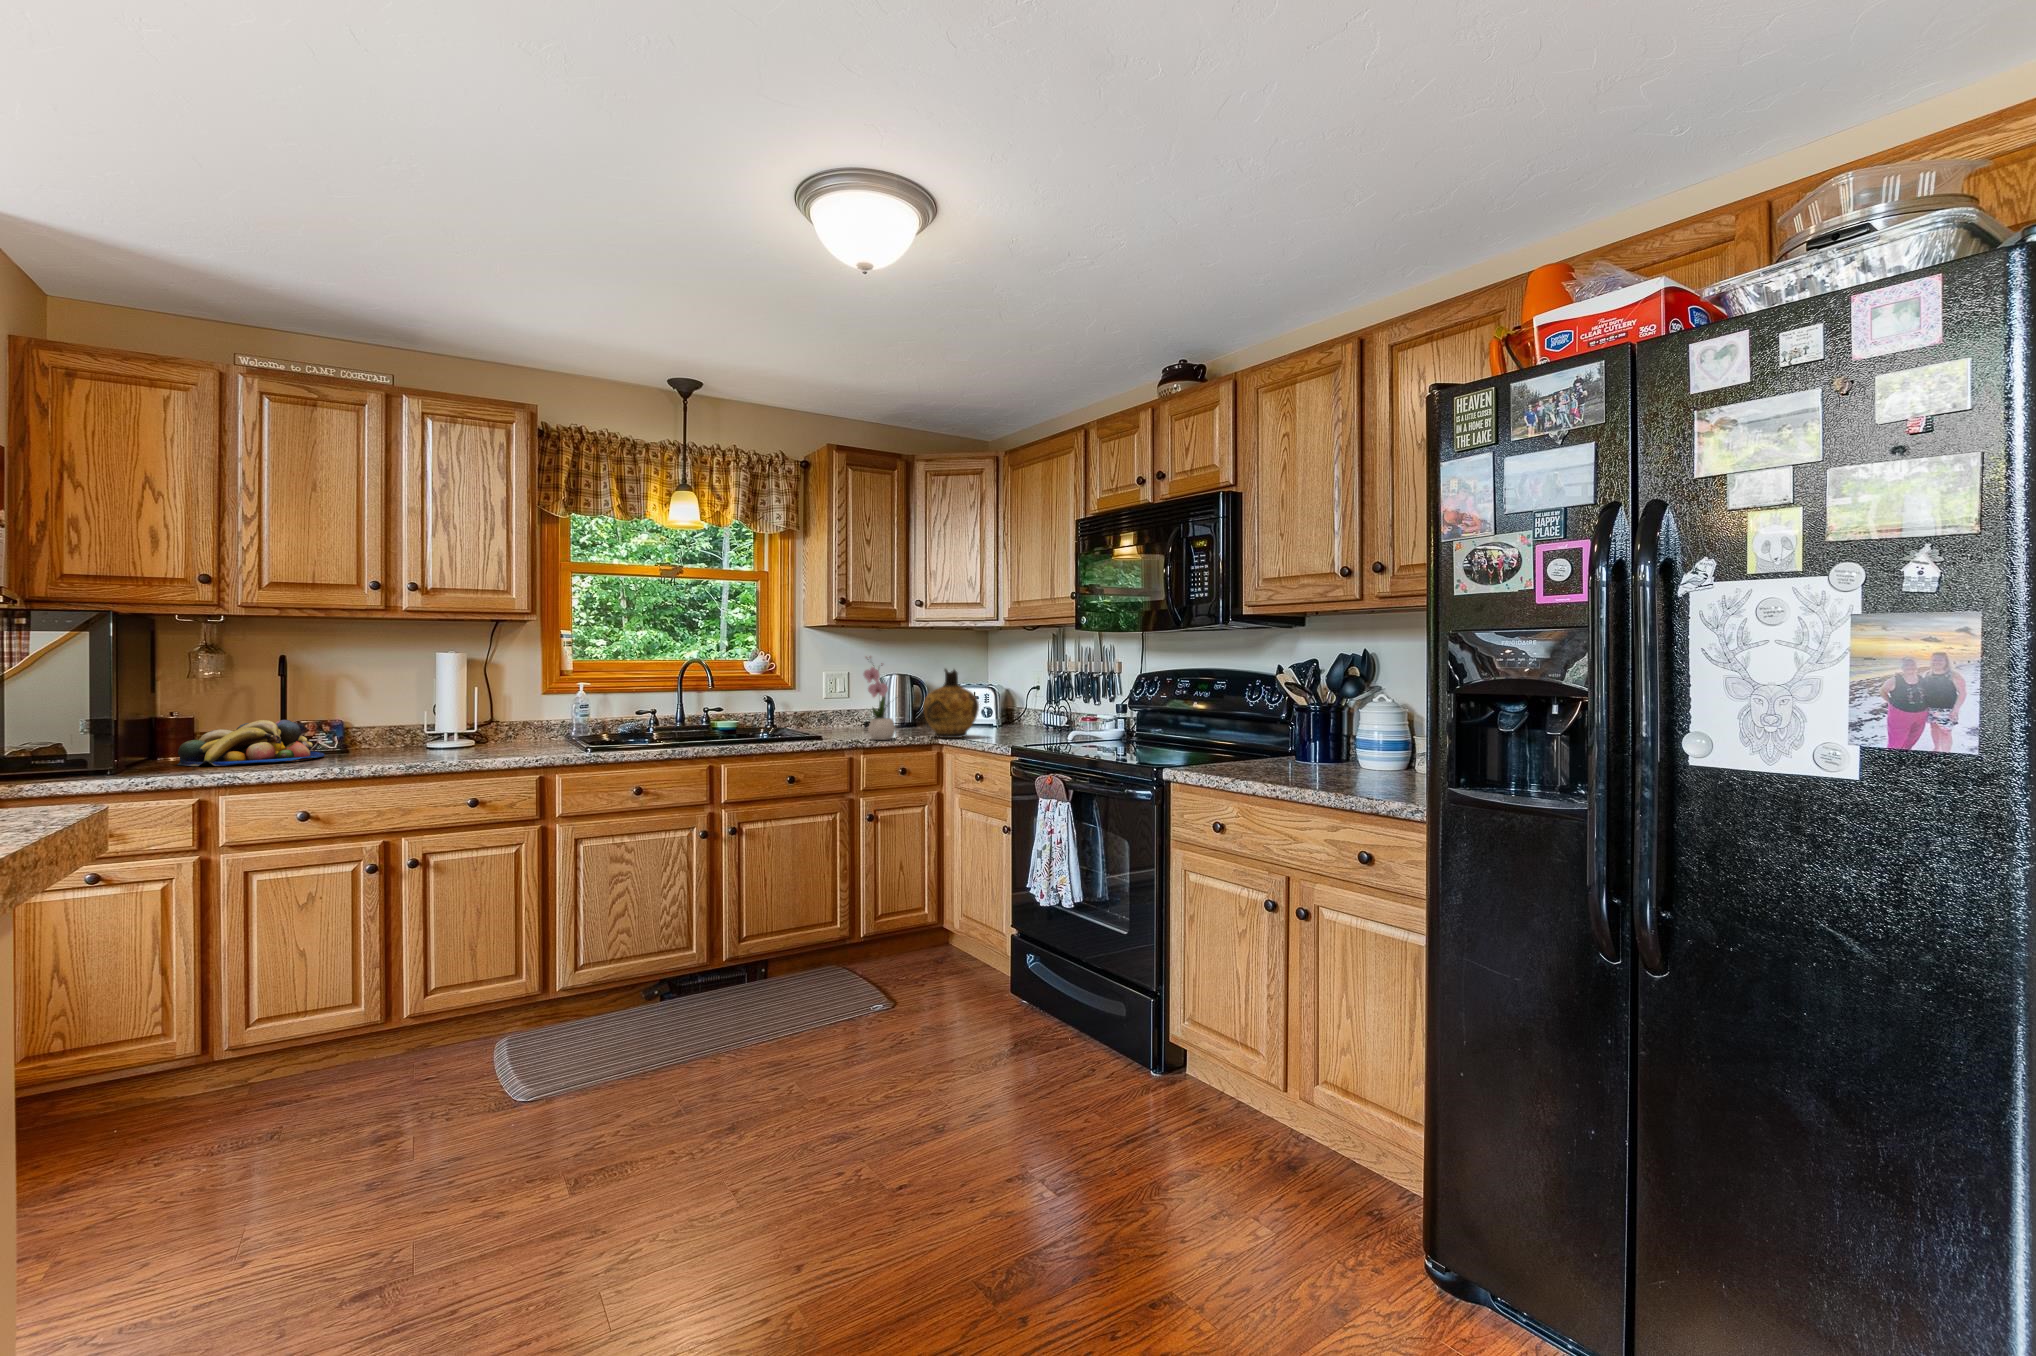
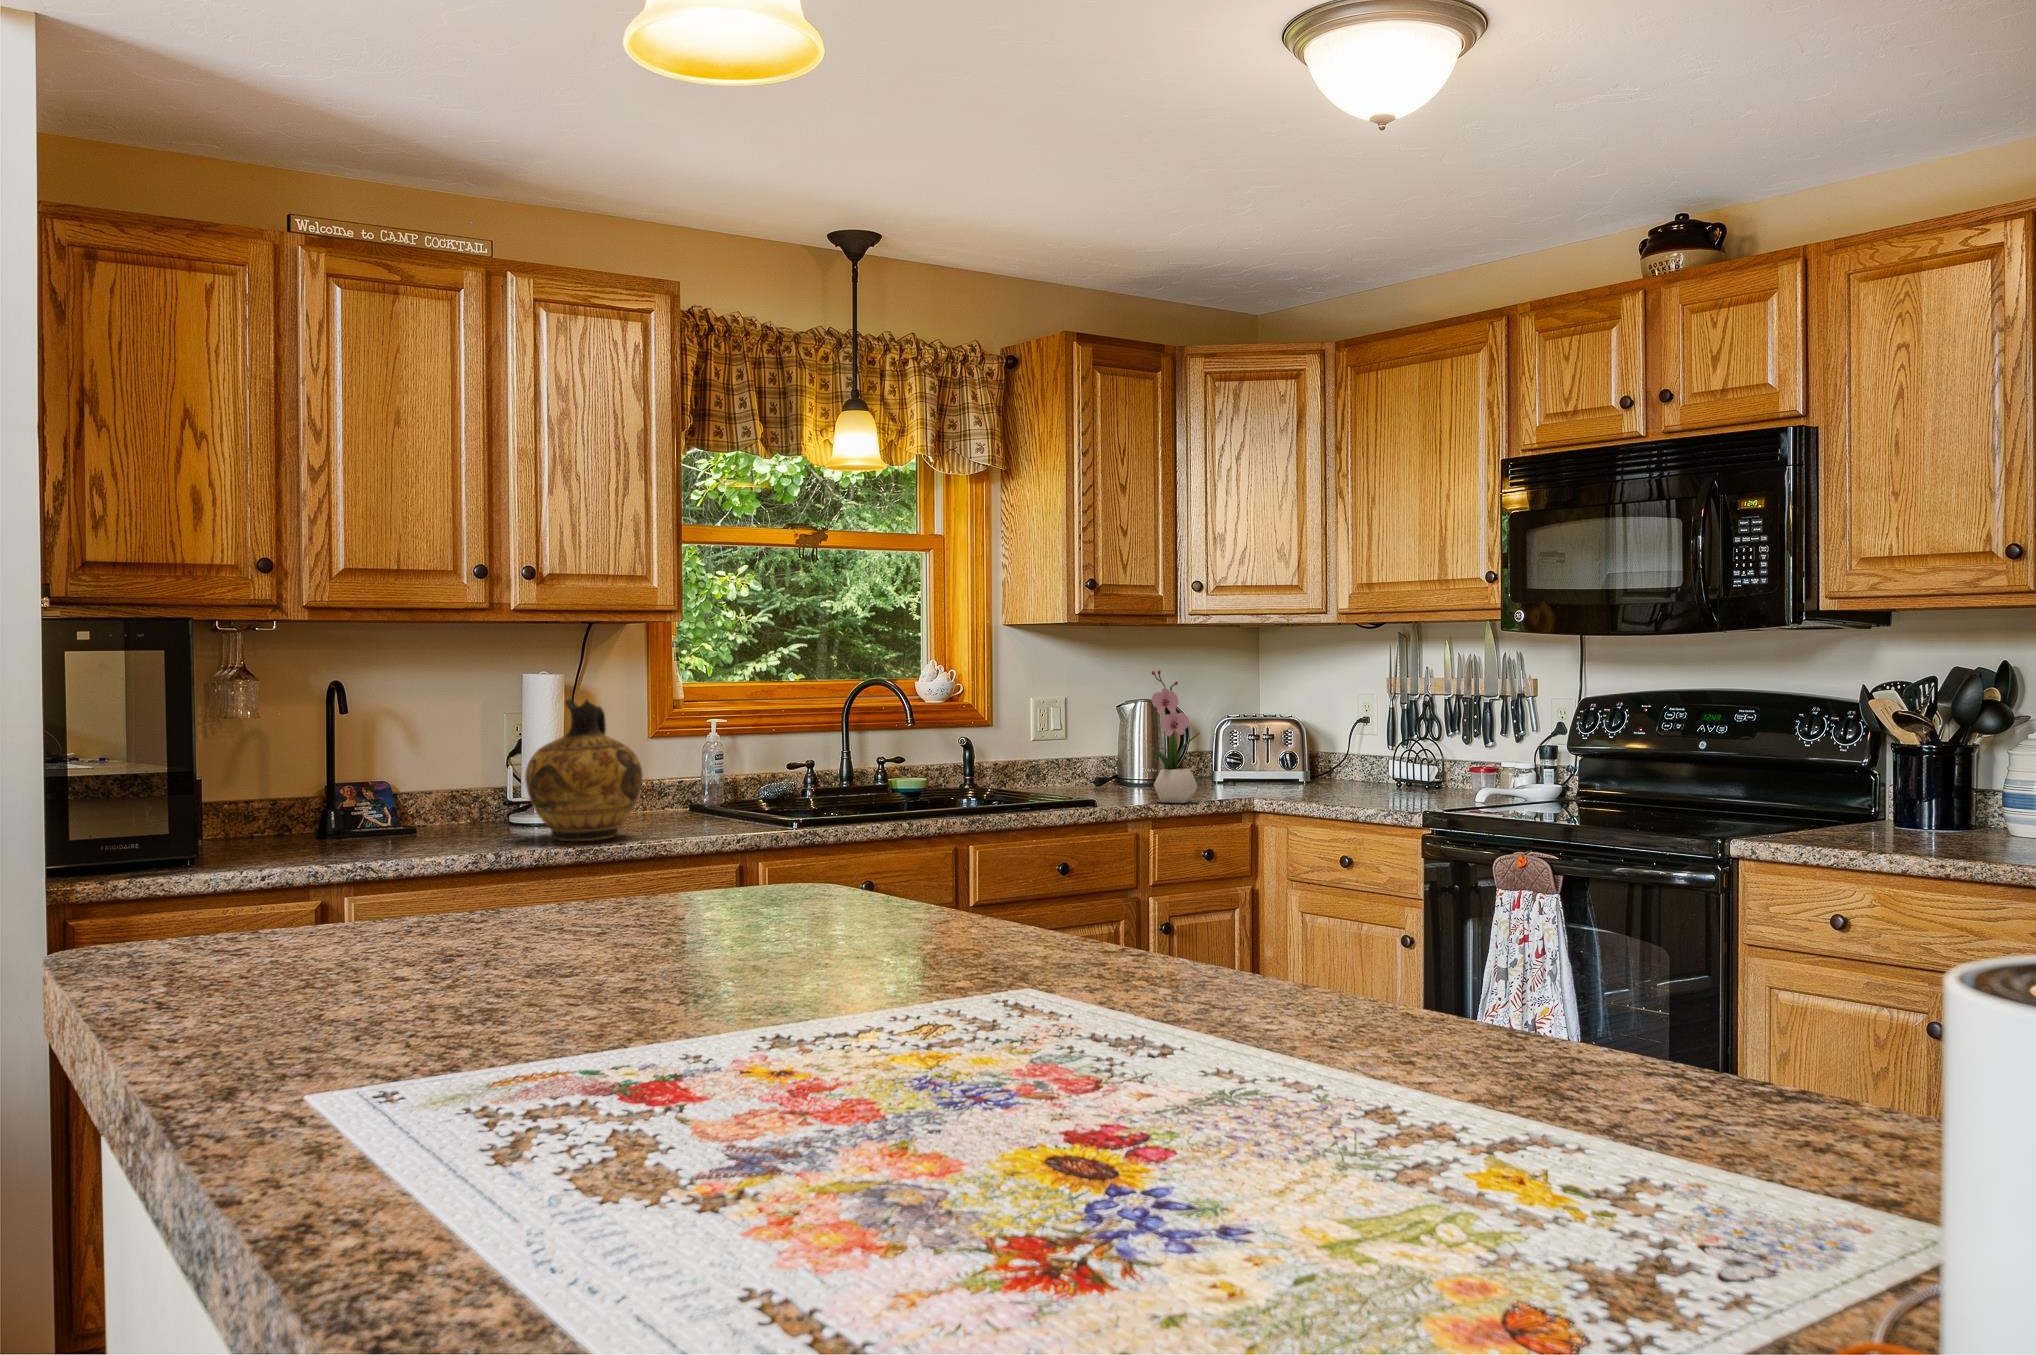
ceramic jug: present [923,669,979,738] -> present [525,699,643,841]
fruit bowl: present [177,720,325,766] -> none [231,784,418,859]

